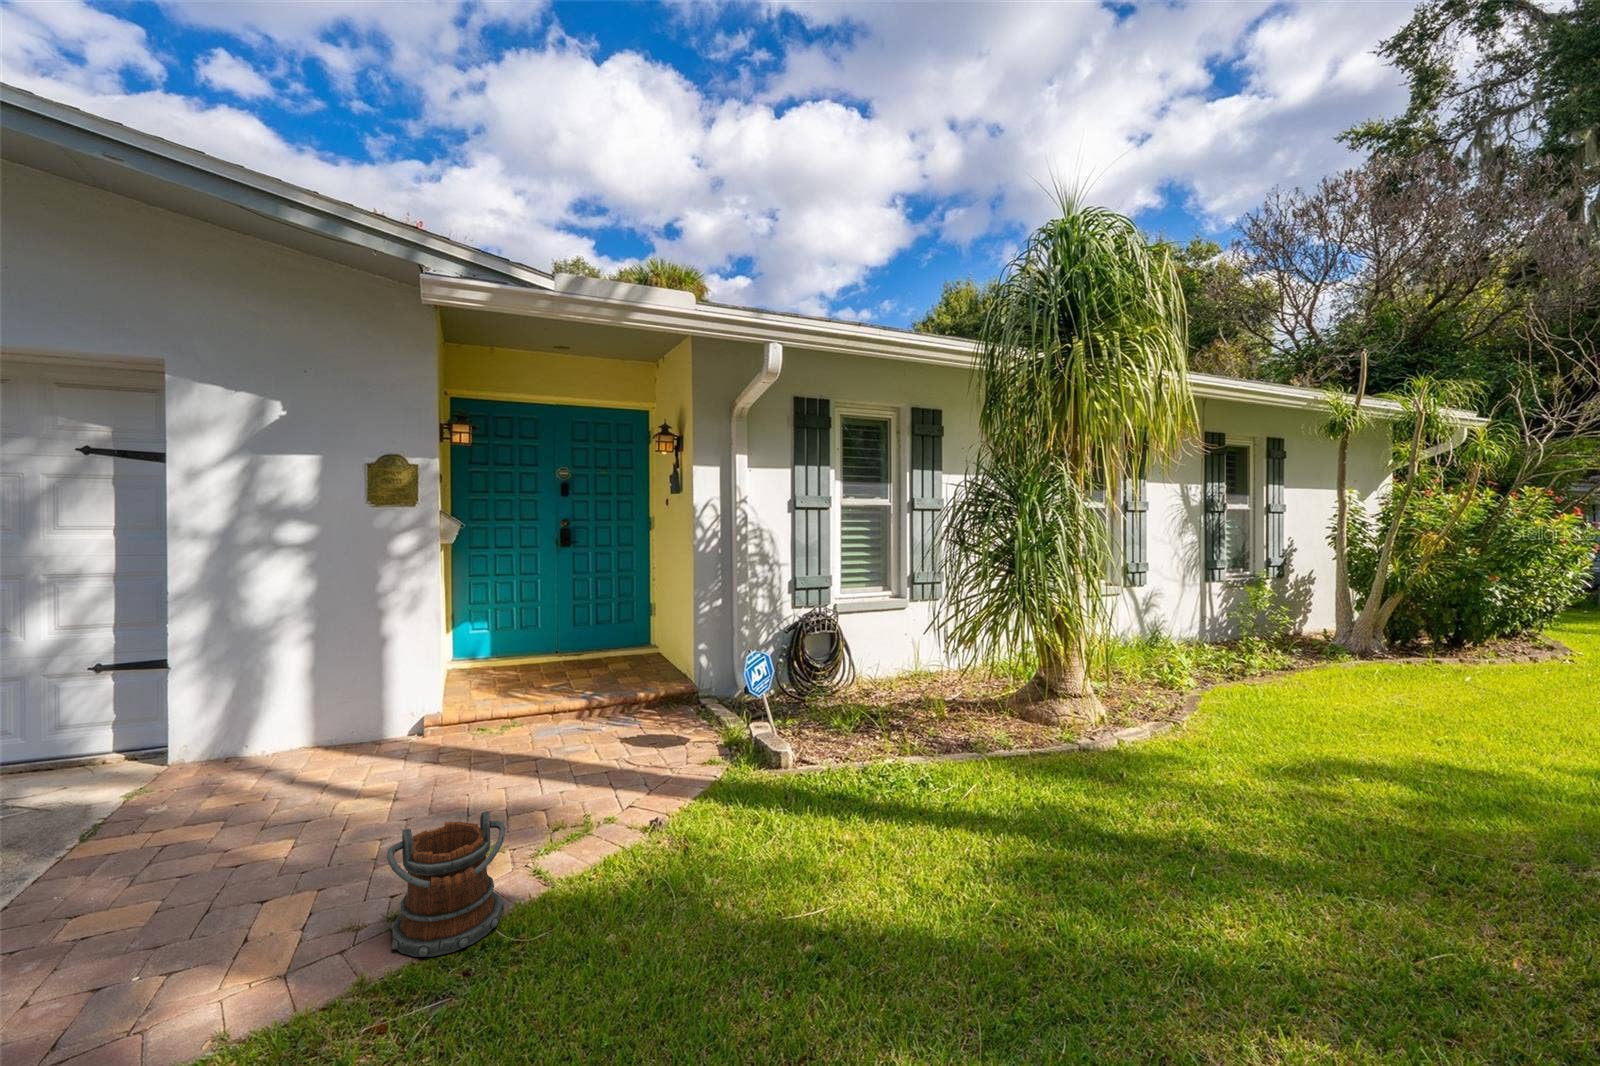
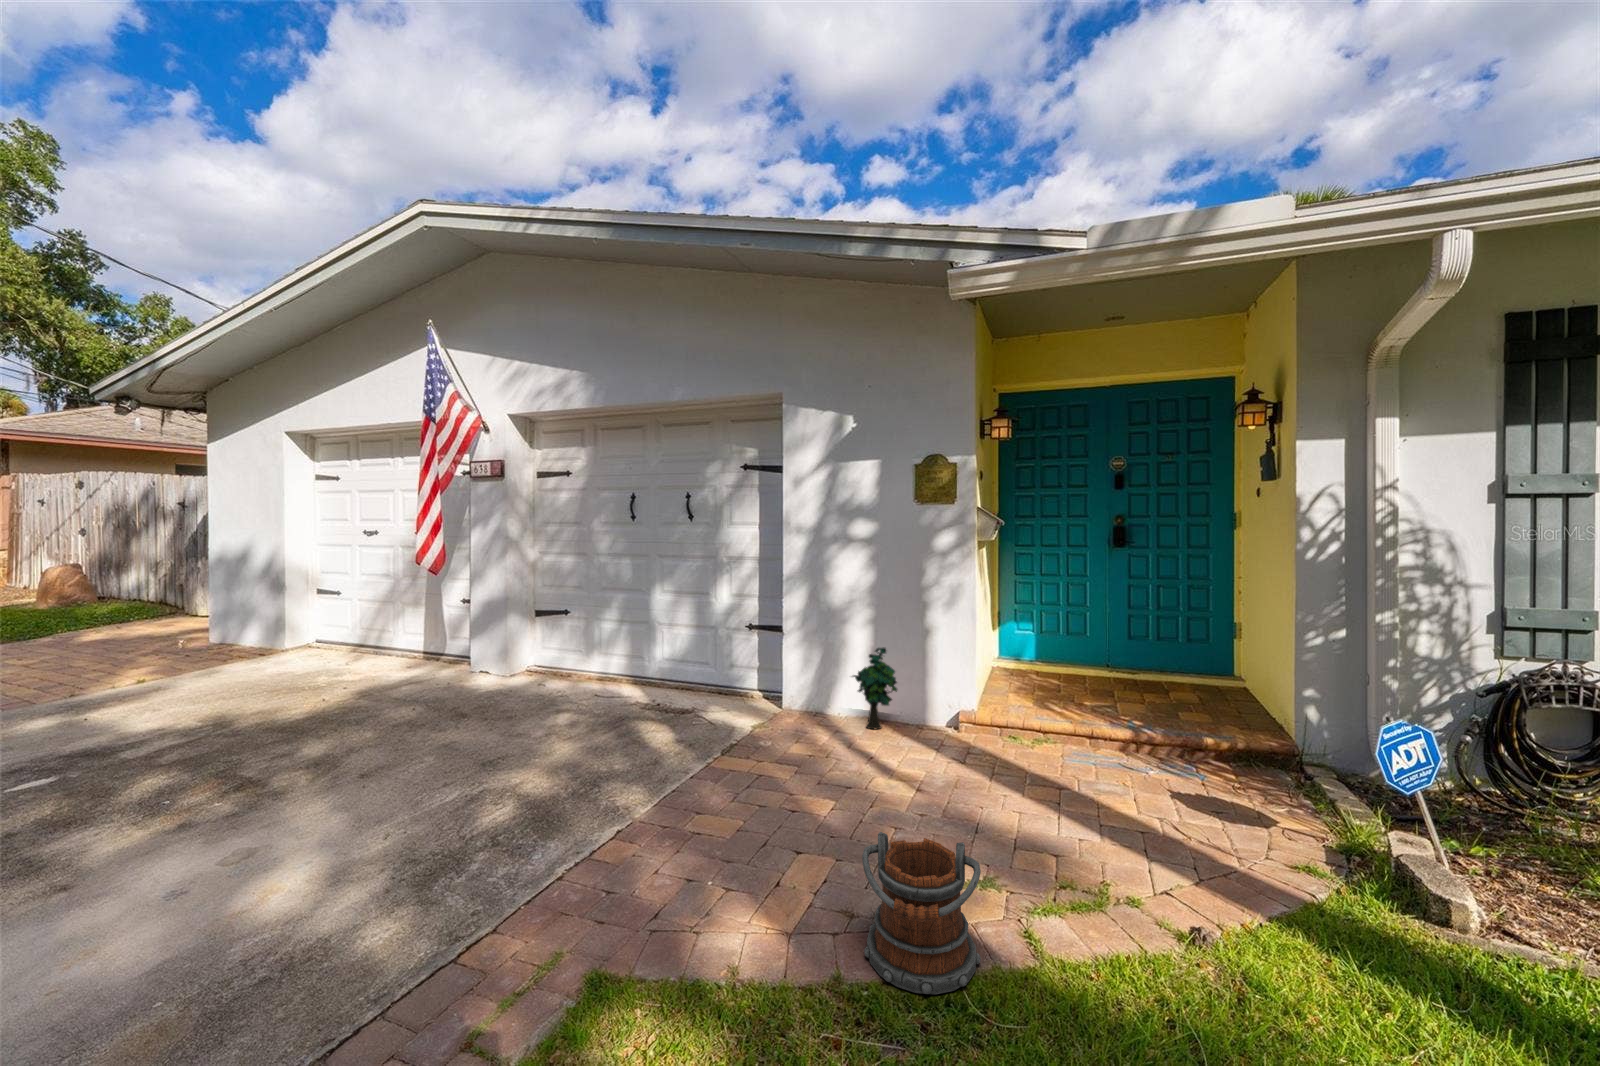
decorative plant: none [285,665,353,761] -> present [852,647,897,729]

